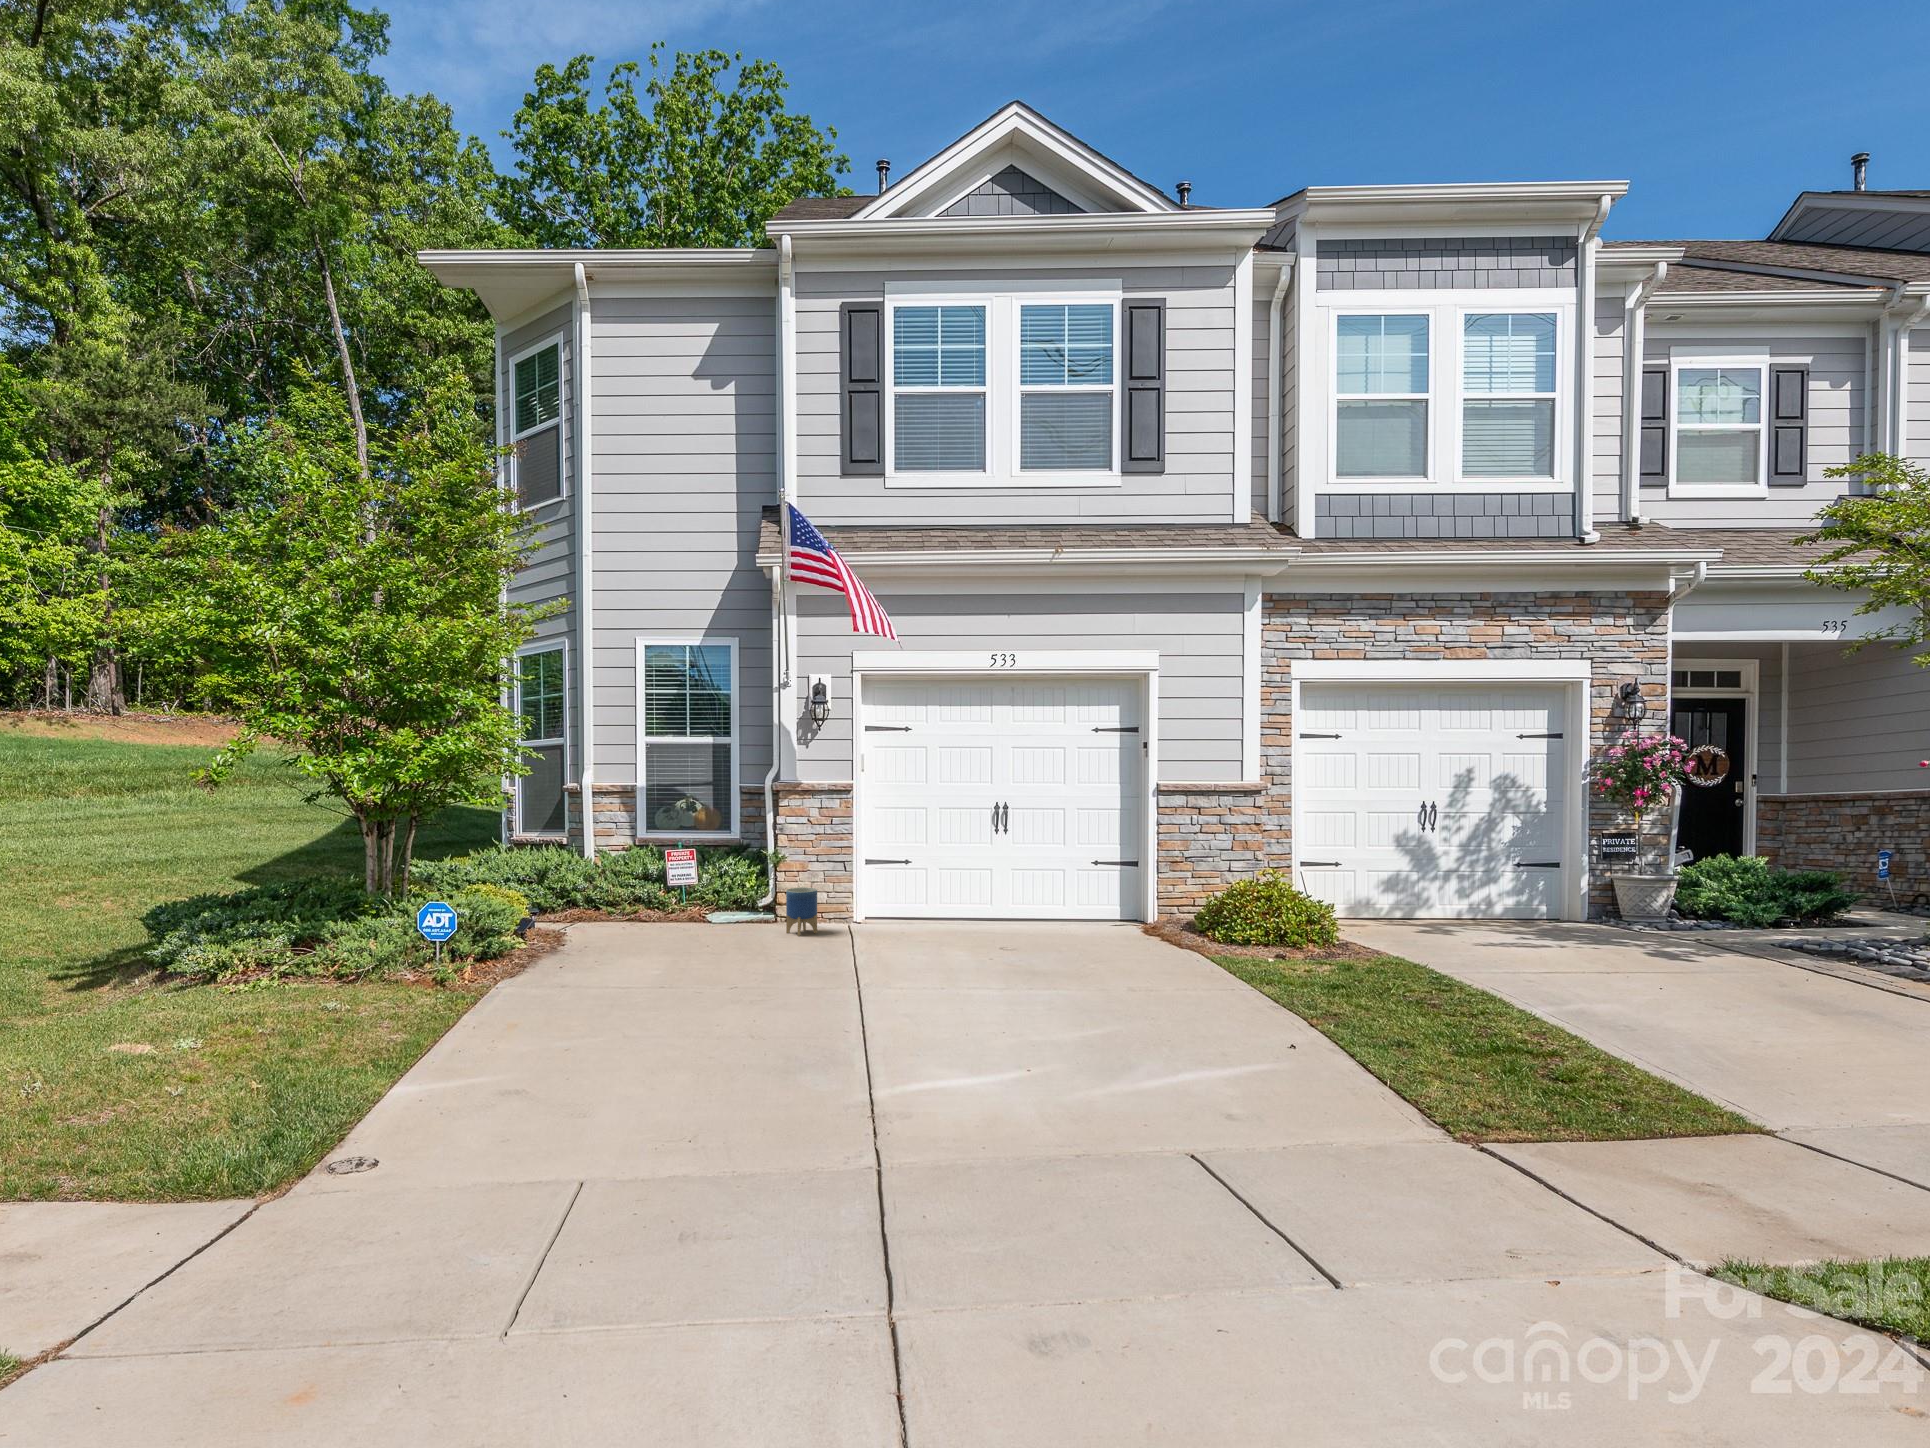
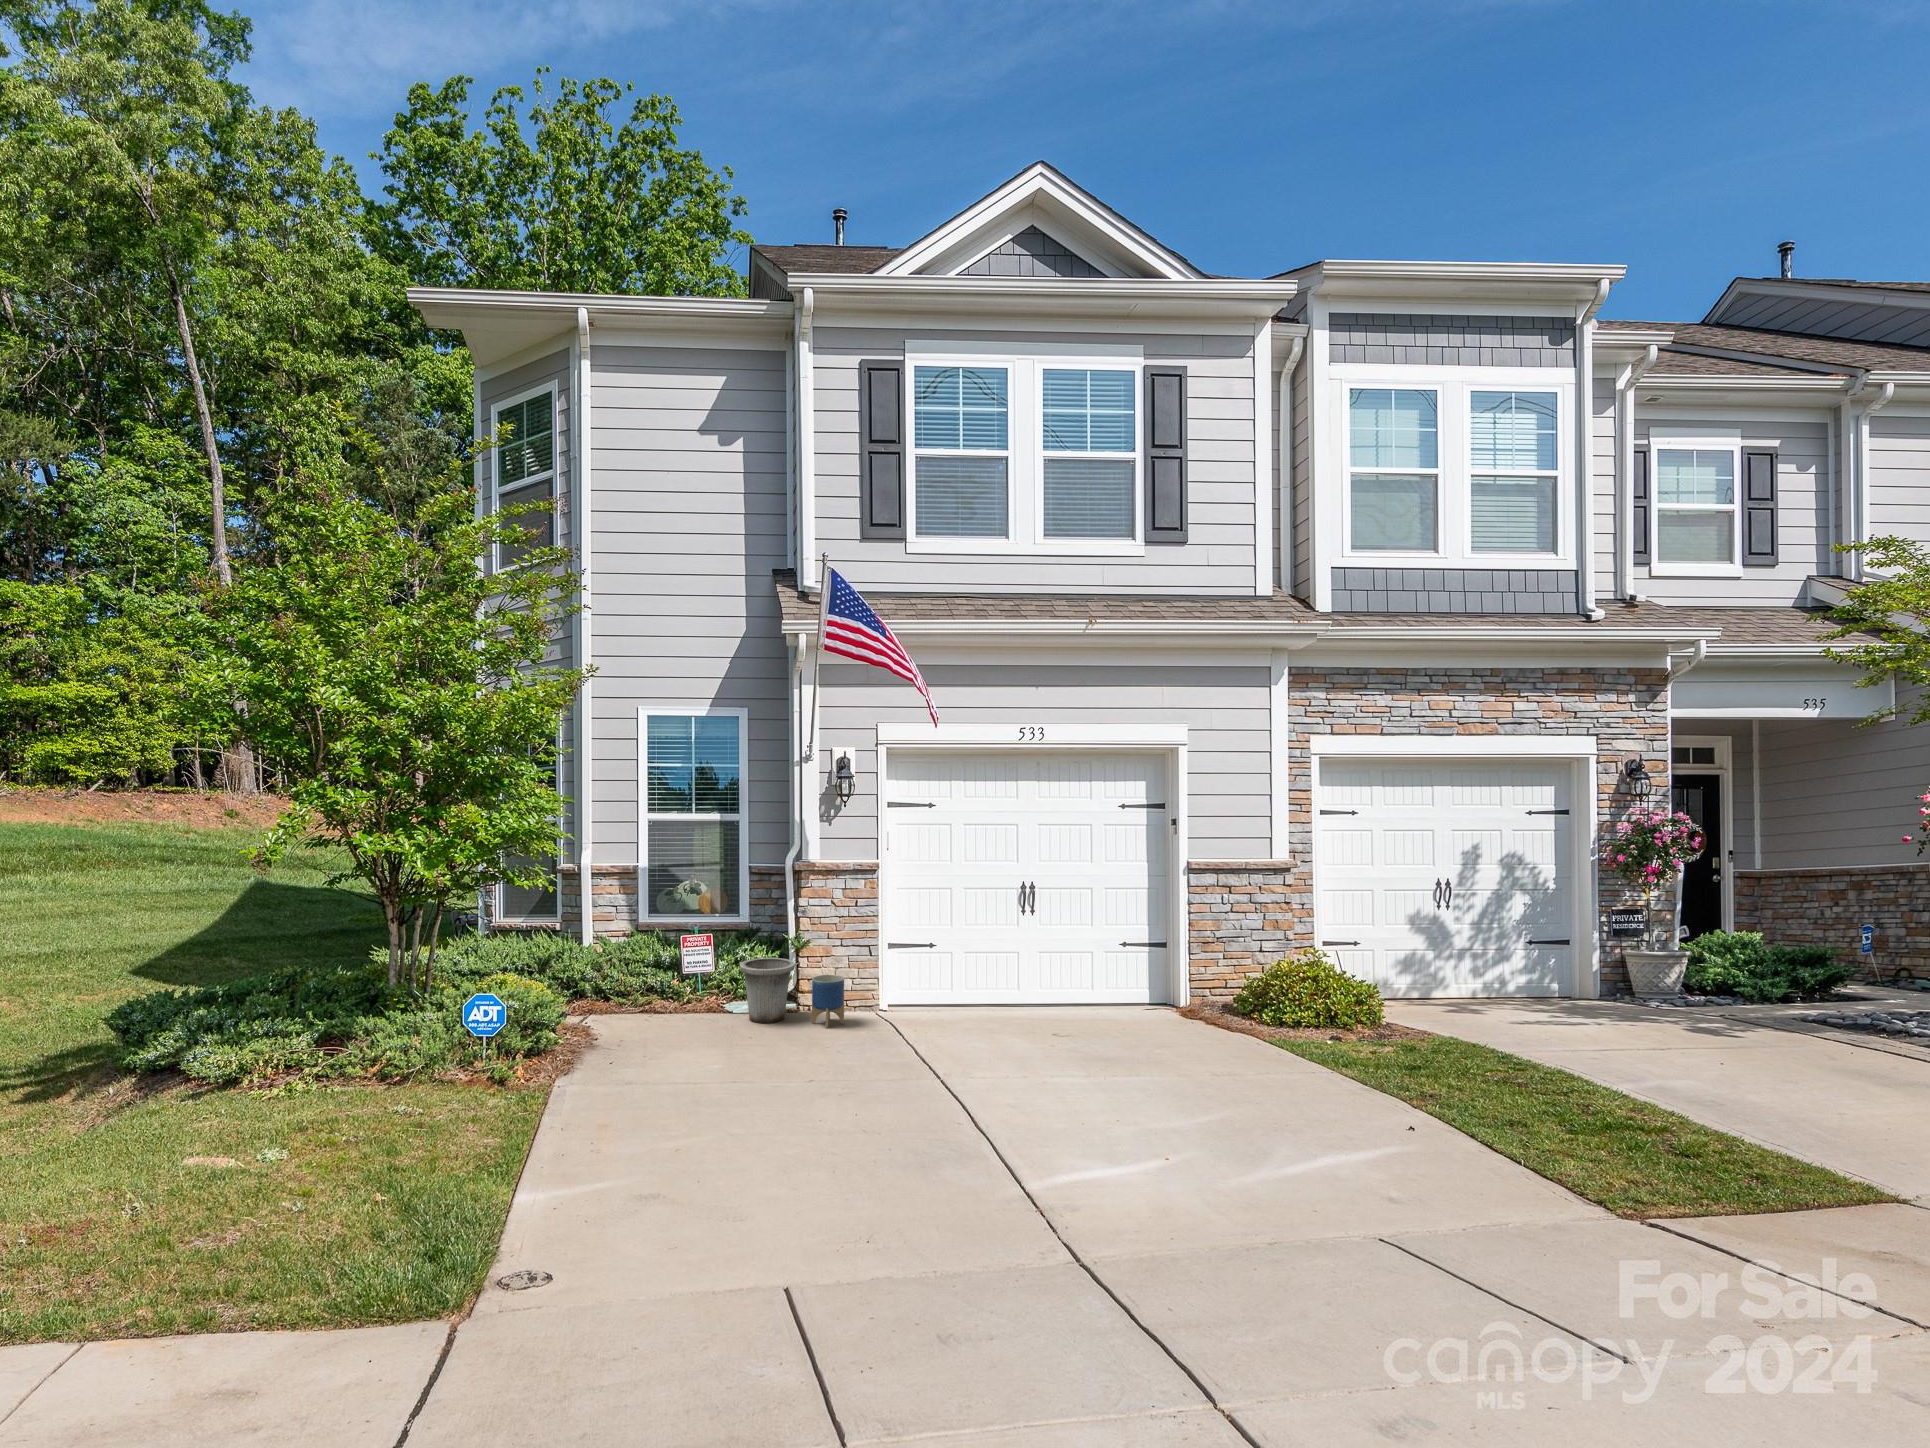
trash can: none [720,873,773,932] -> present [740,958,795,1023]

